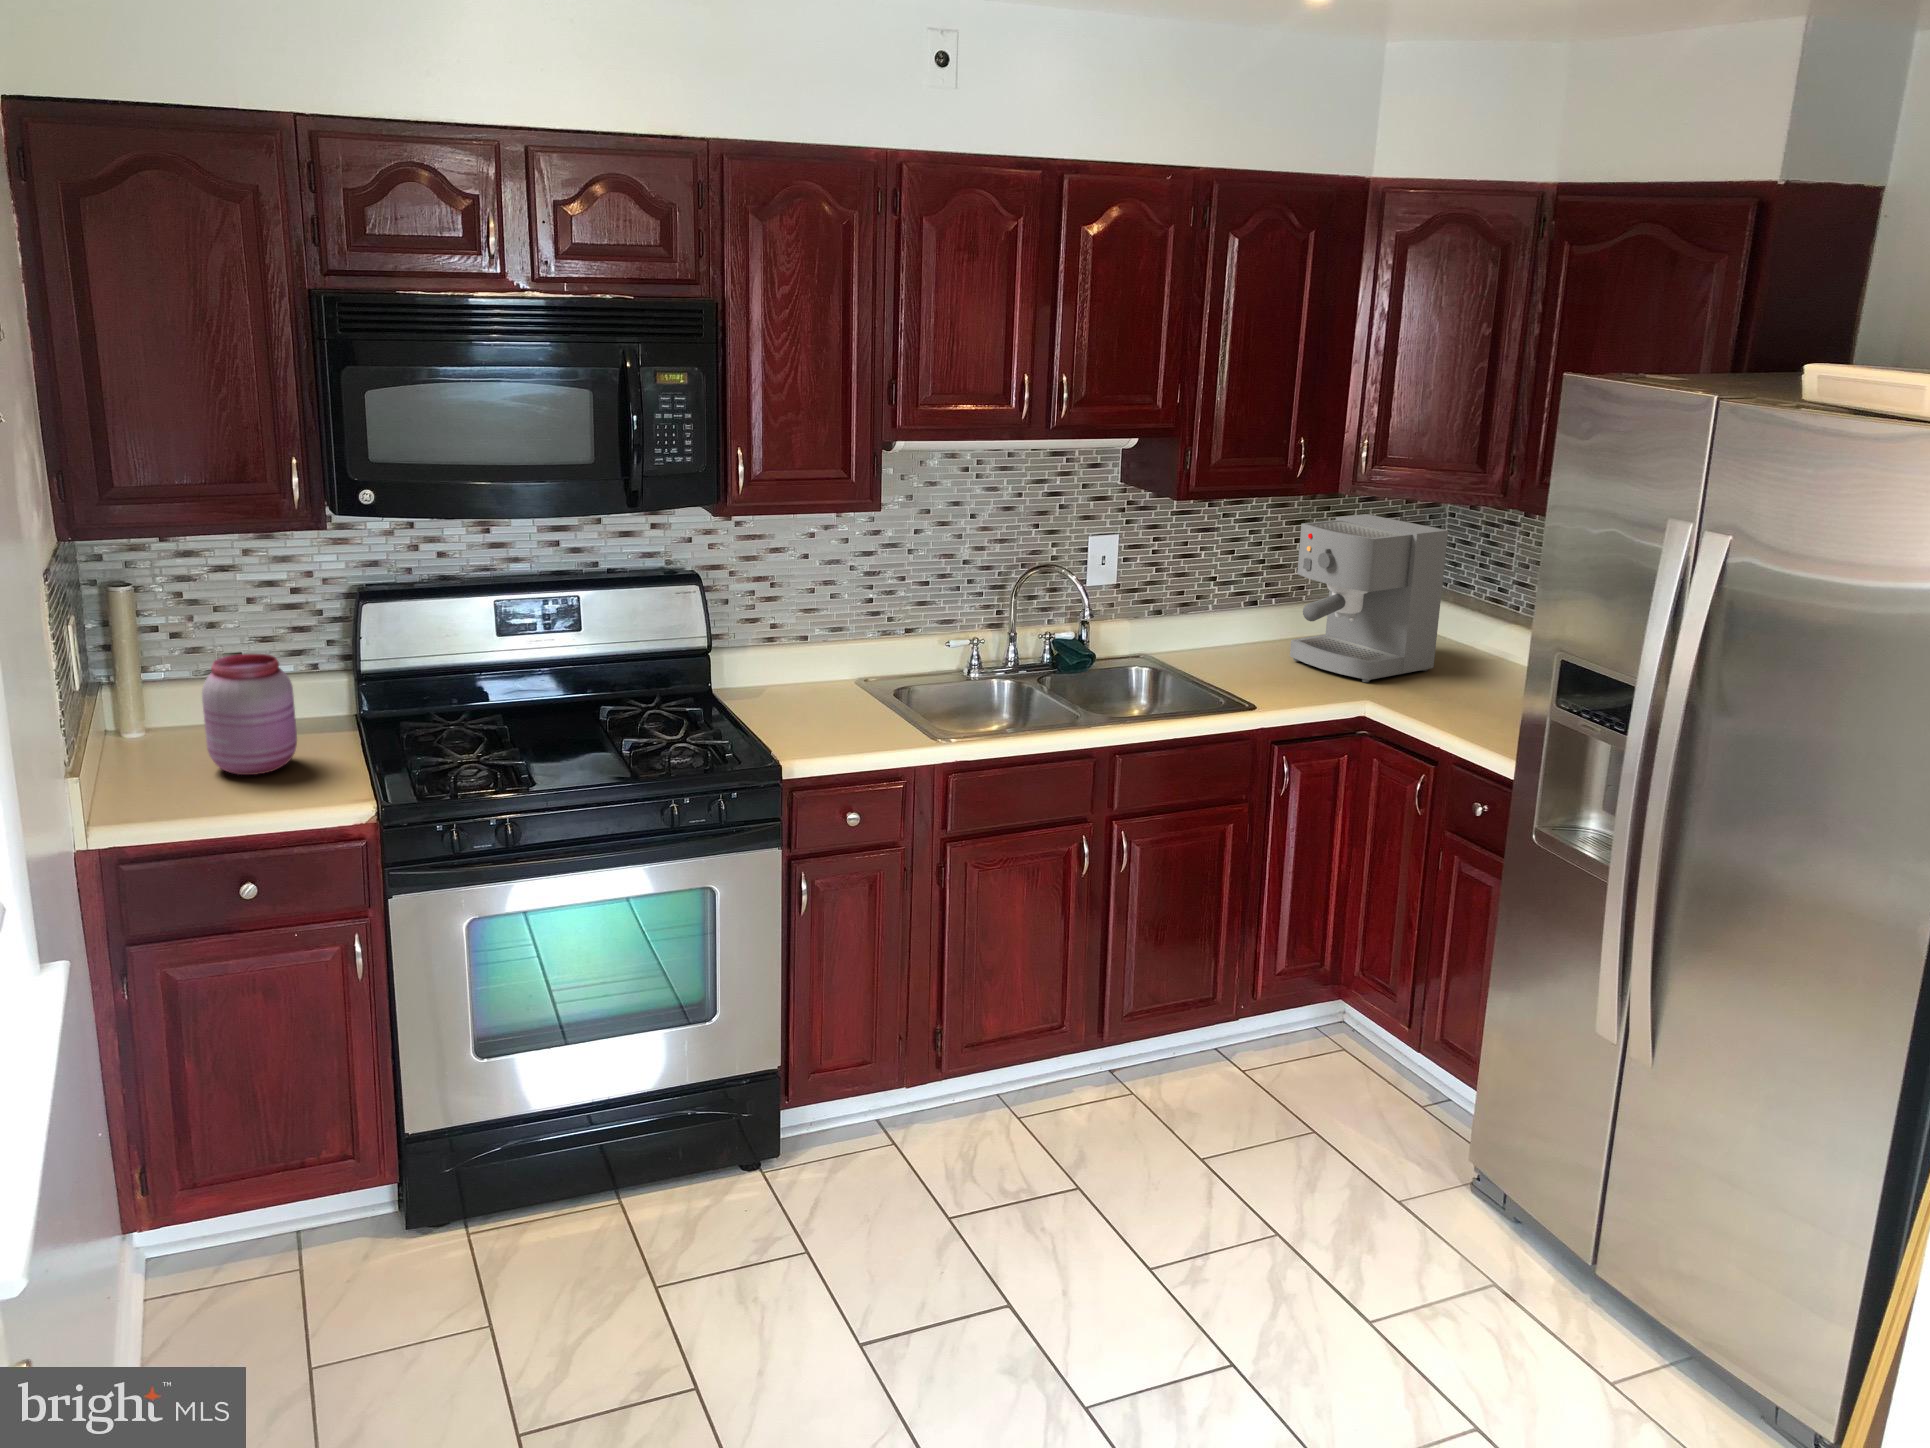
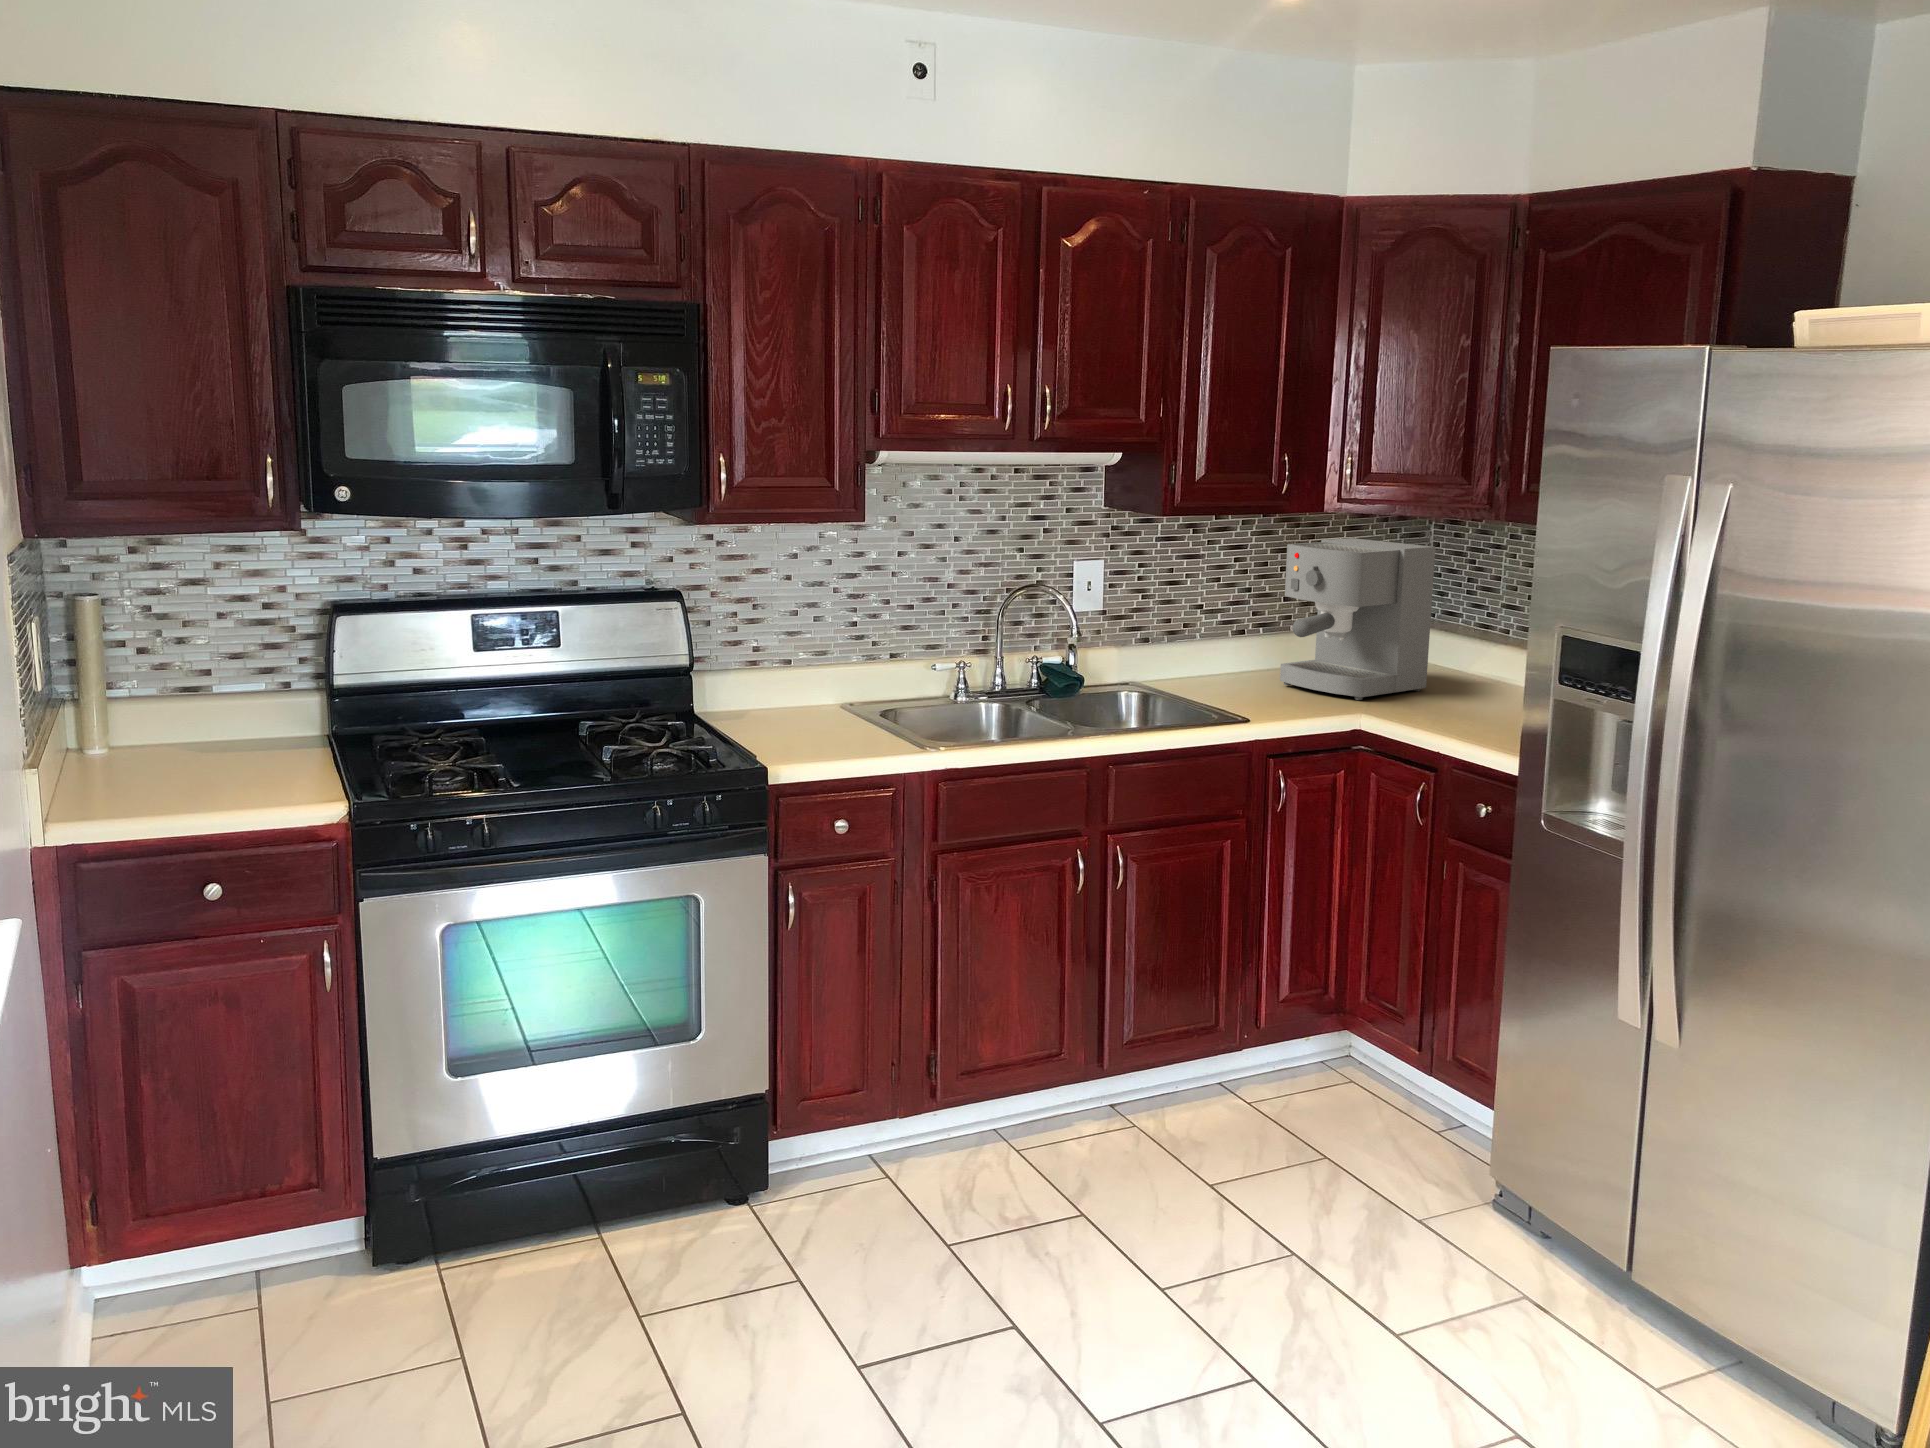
jar: present [202,654,297,775] -> none [169,658,267,781]

